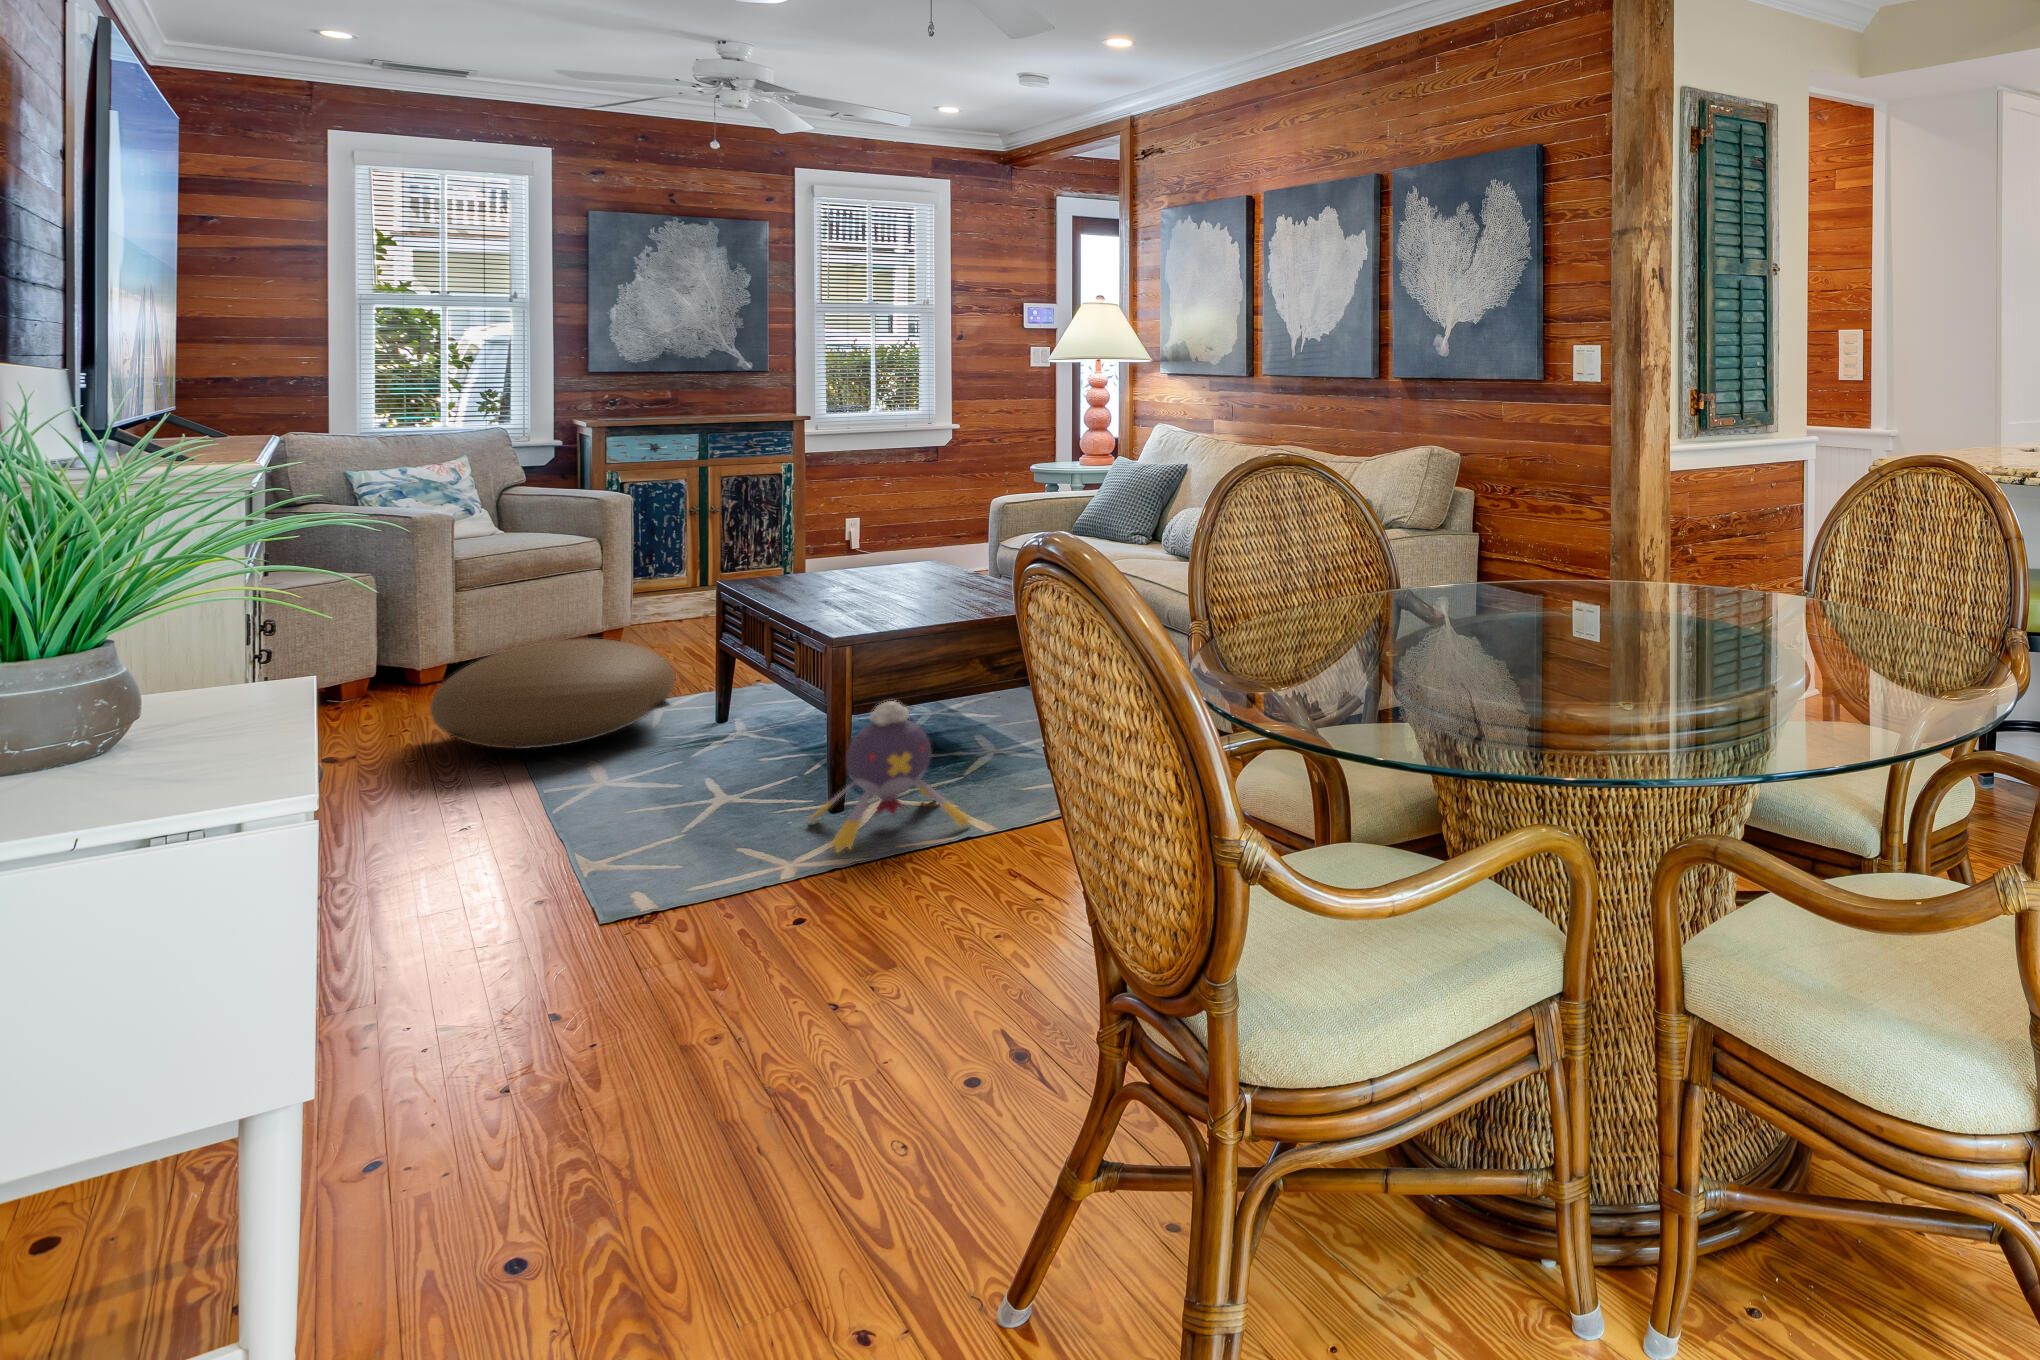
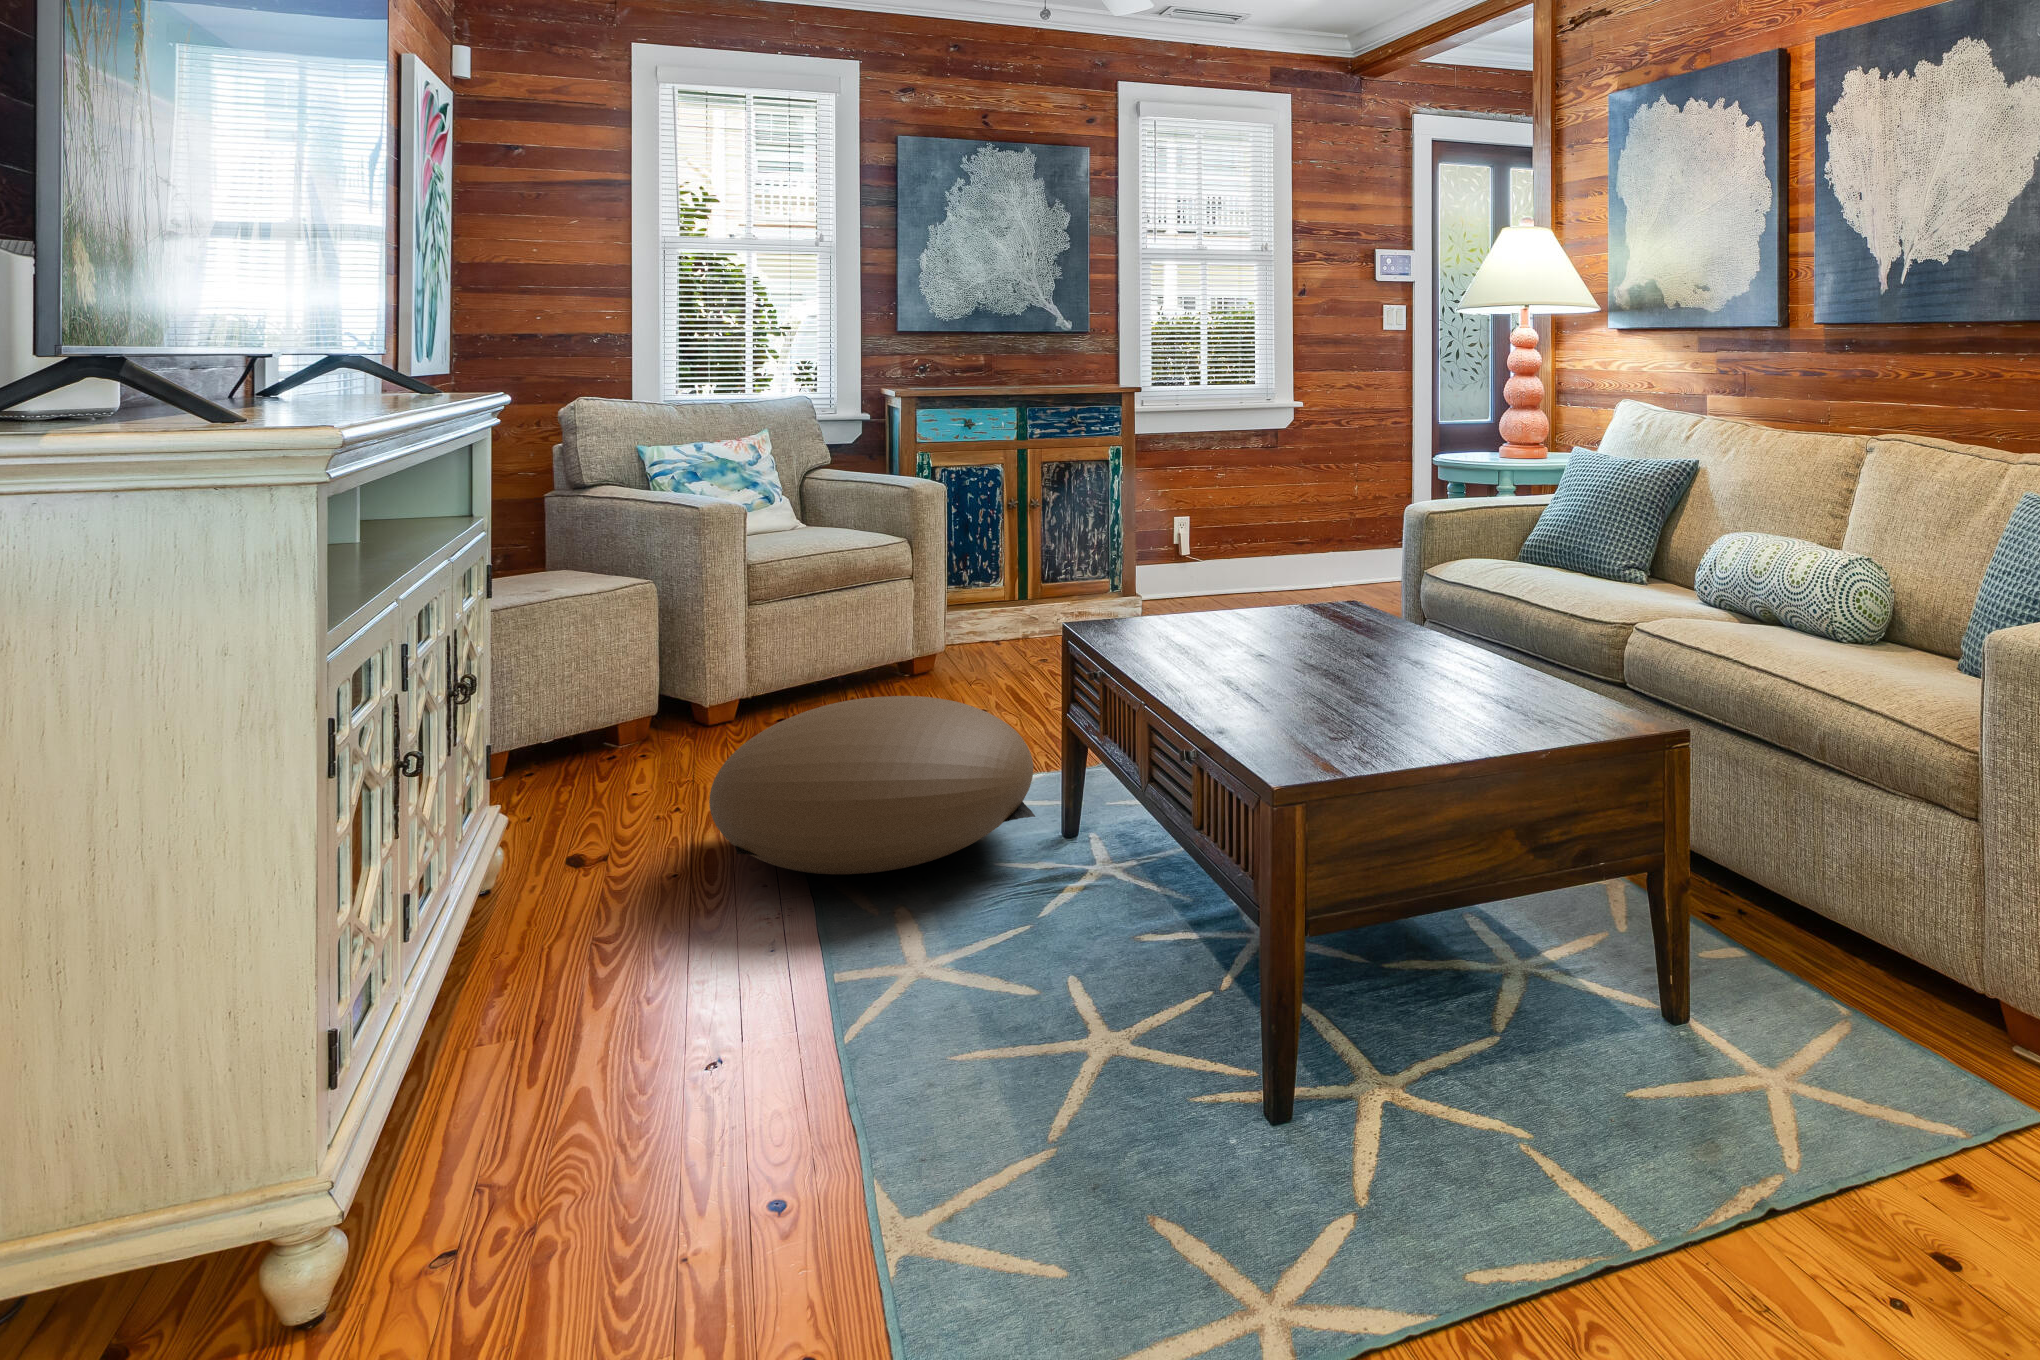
plush toy: present [806,701,970,853] -> none [1313,905,1642,1250]

